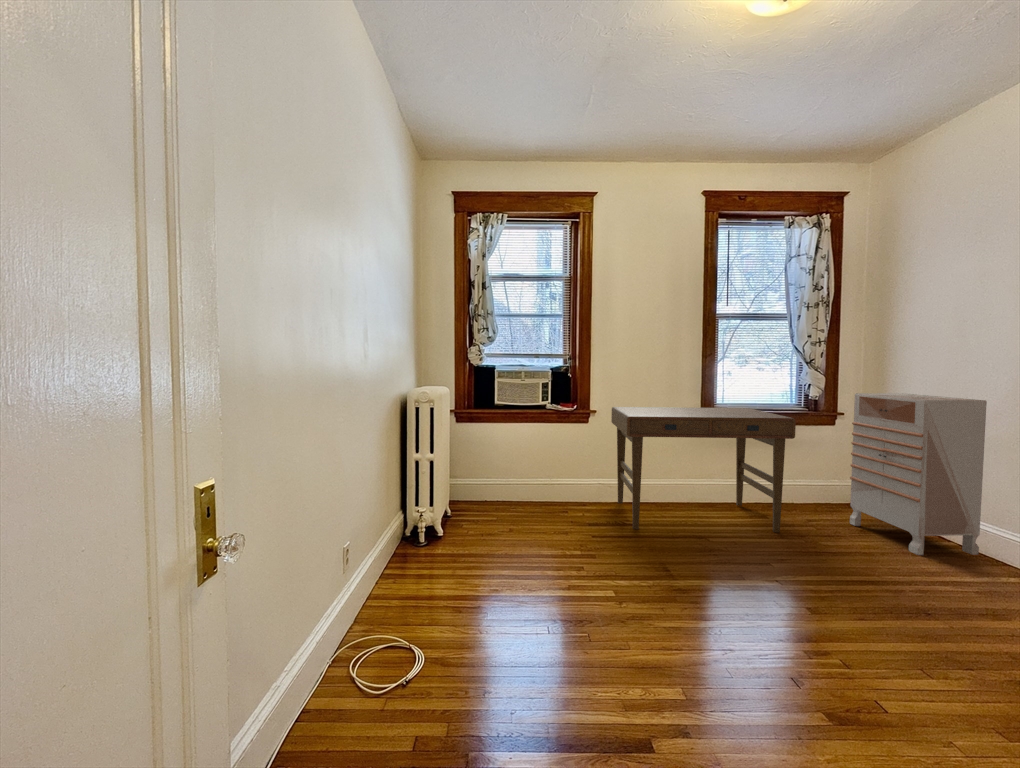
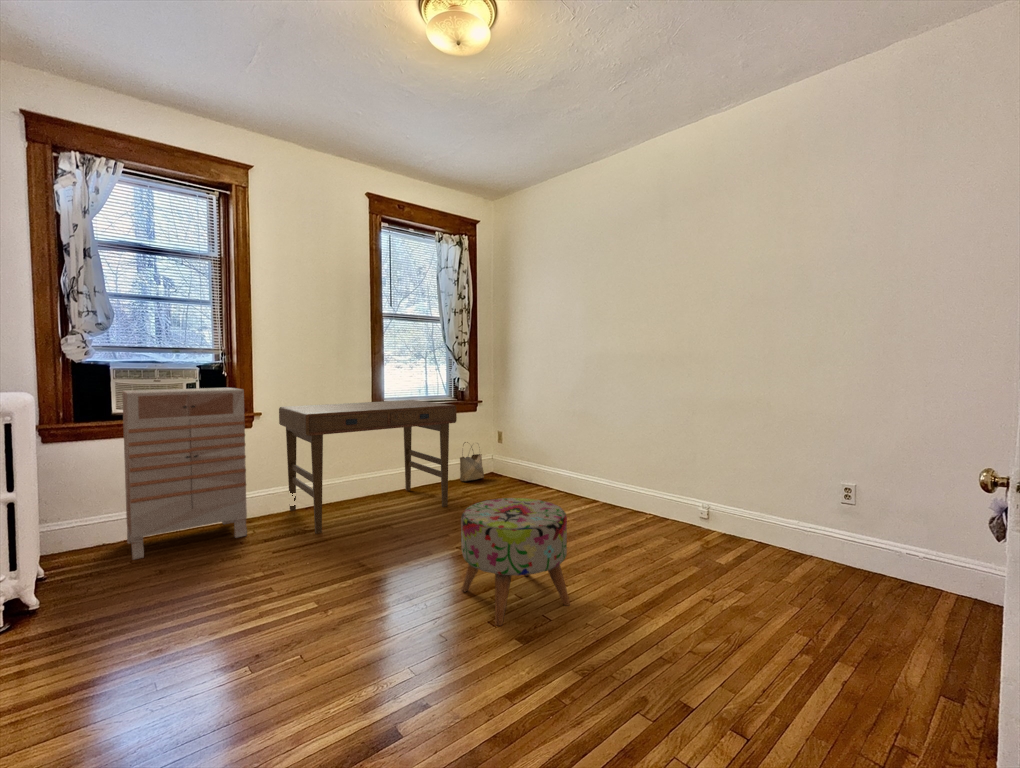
dresser: present [850,393,987,555] -> present [122,388,247,559]
woven basket: none [807,462,842,509] -> present [460,442,484,481]
ottoman: none [758,535,909,694] -> present [461,498,570,626]

